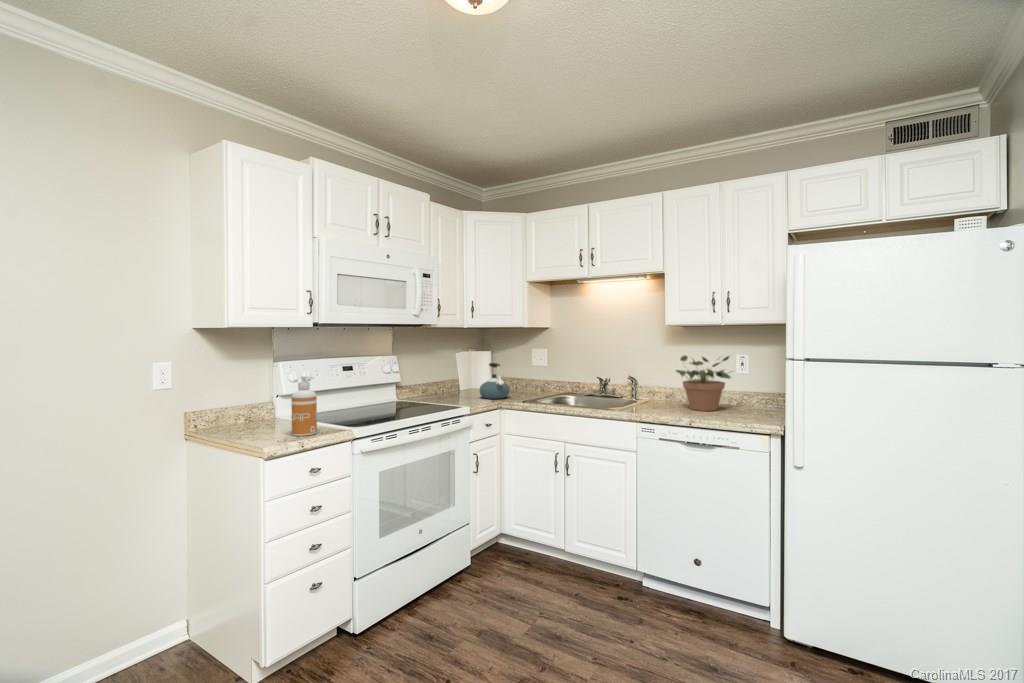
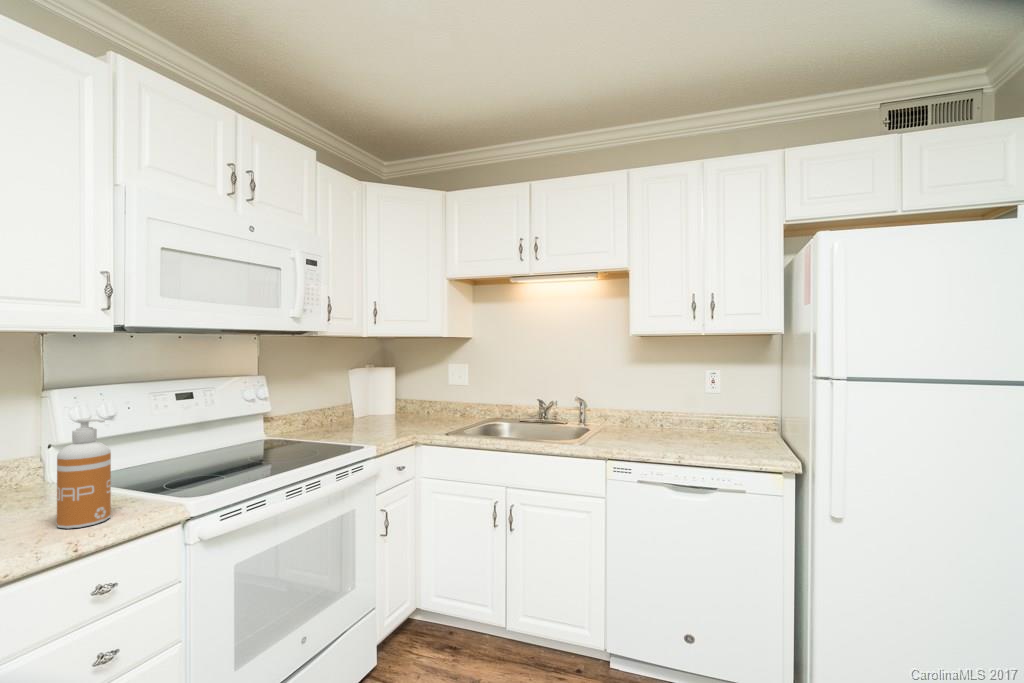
potted plant: present [676,355,731,411] -> none [642,371,715,441]
kettle: present [480,363,509,399] -> none [386,383,426,431]

